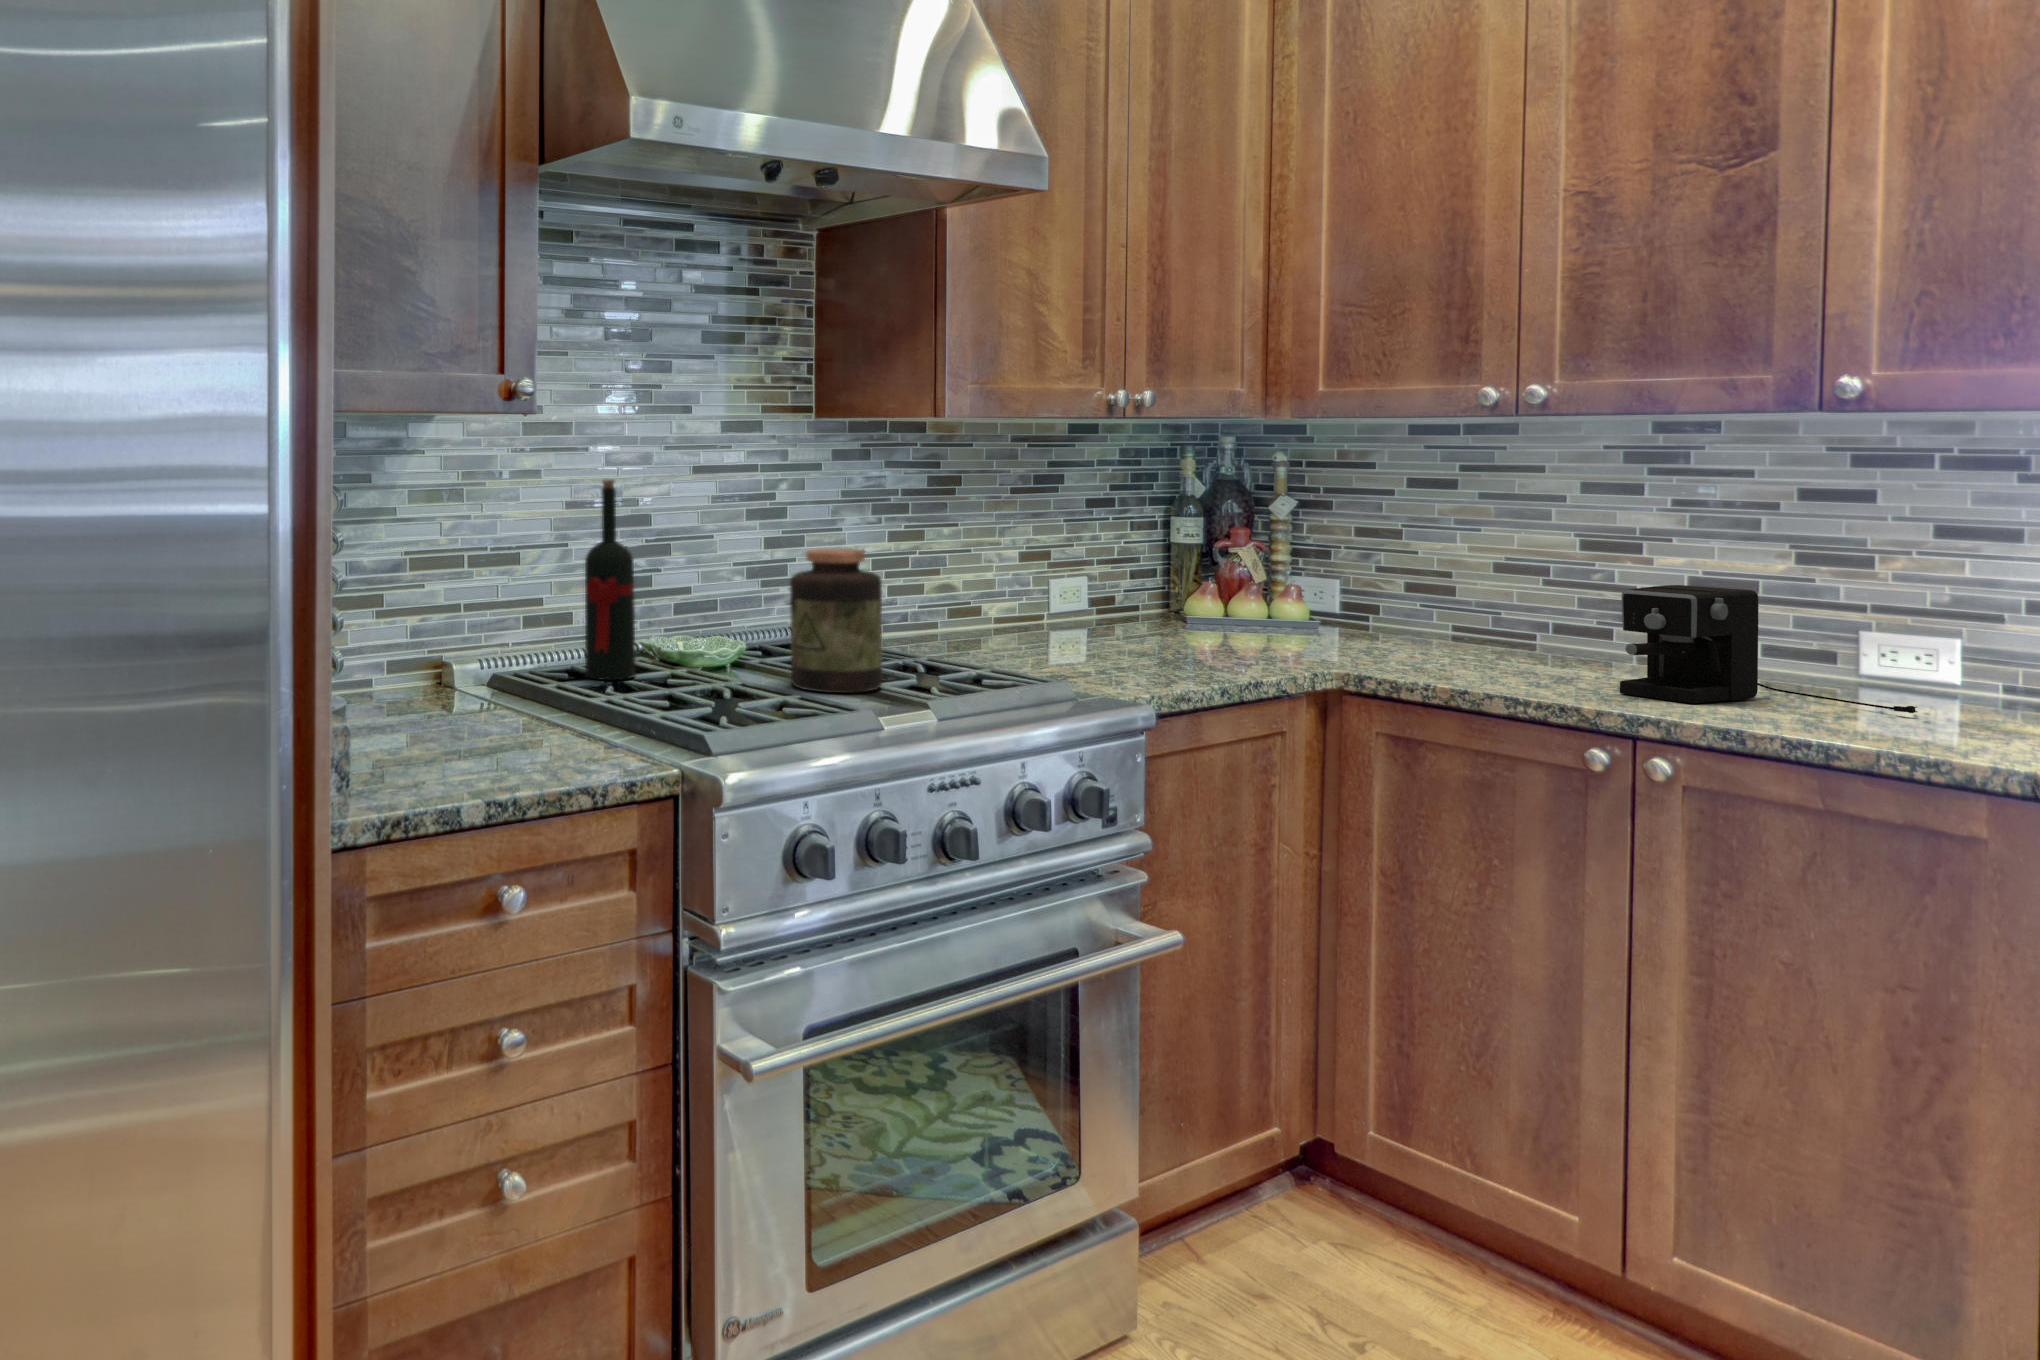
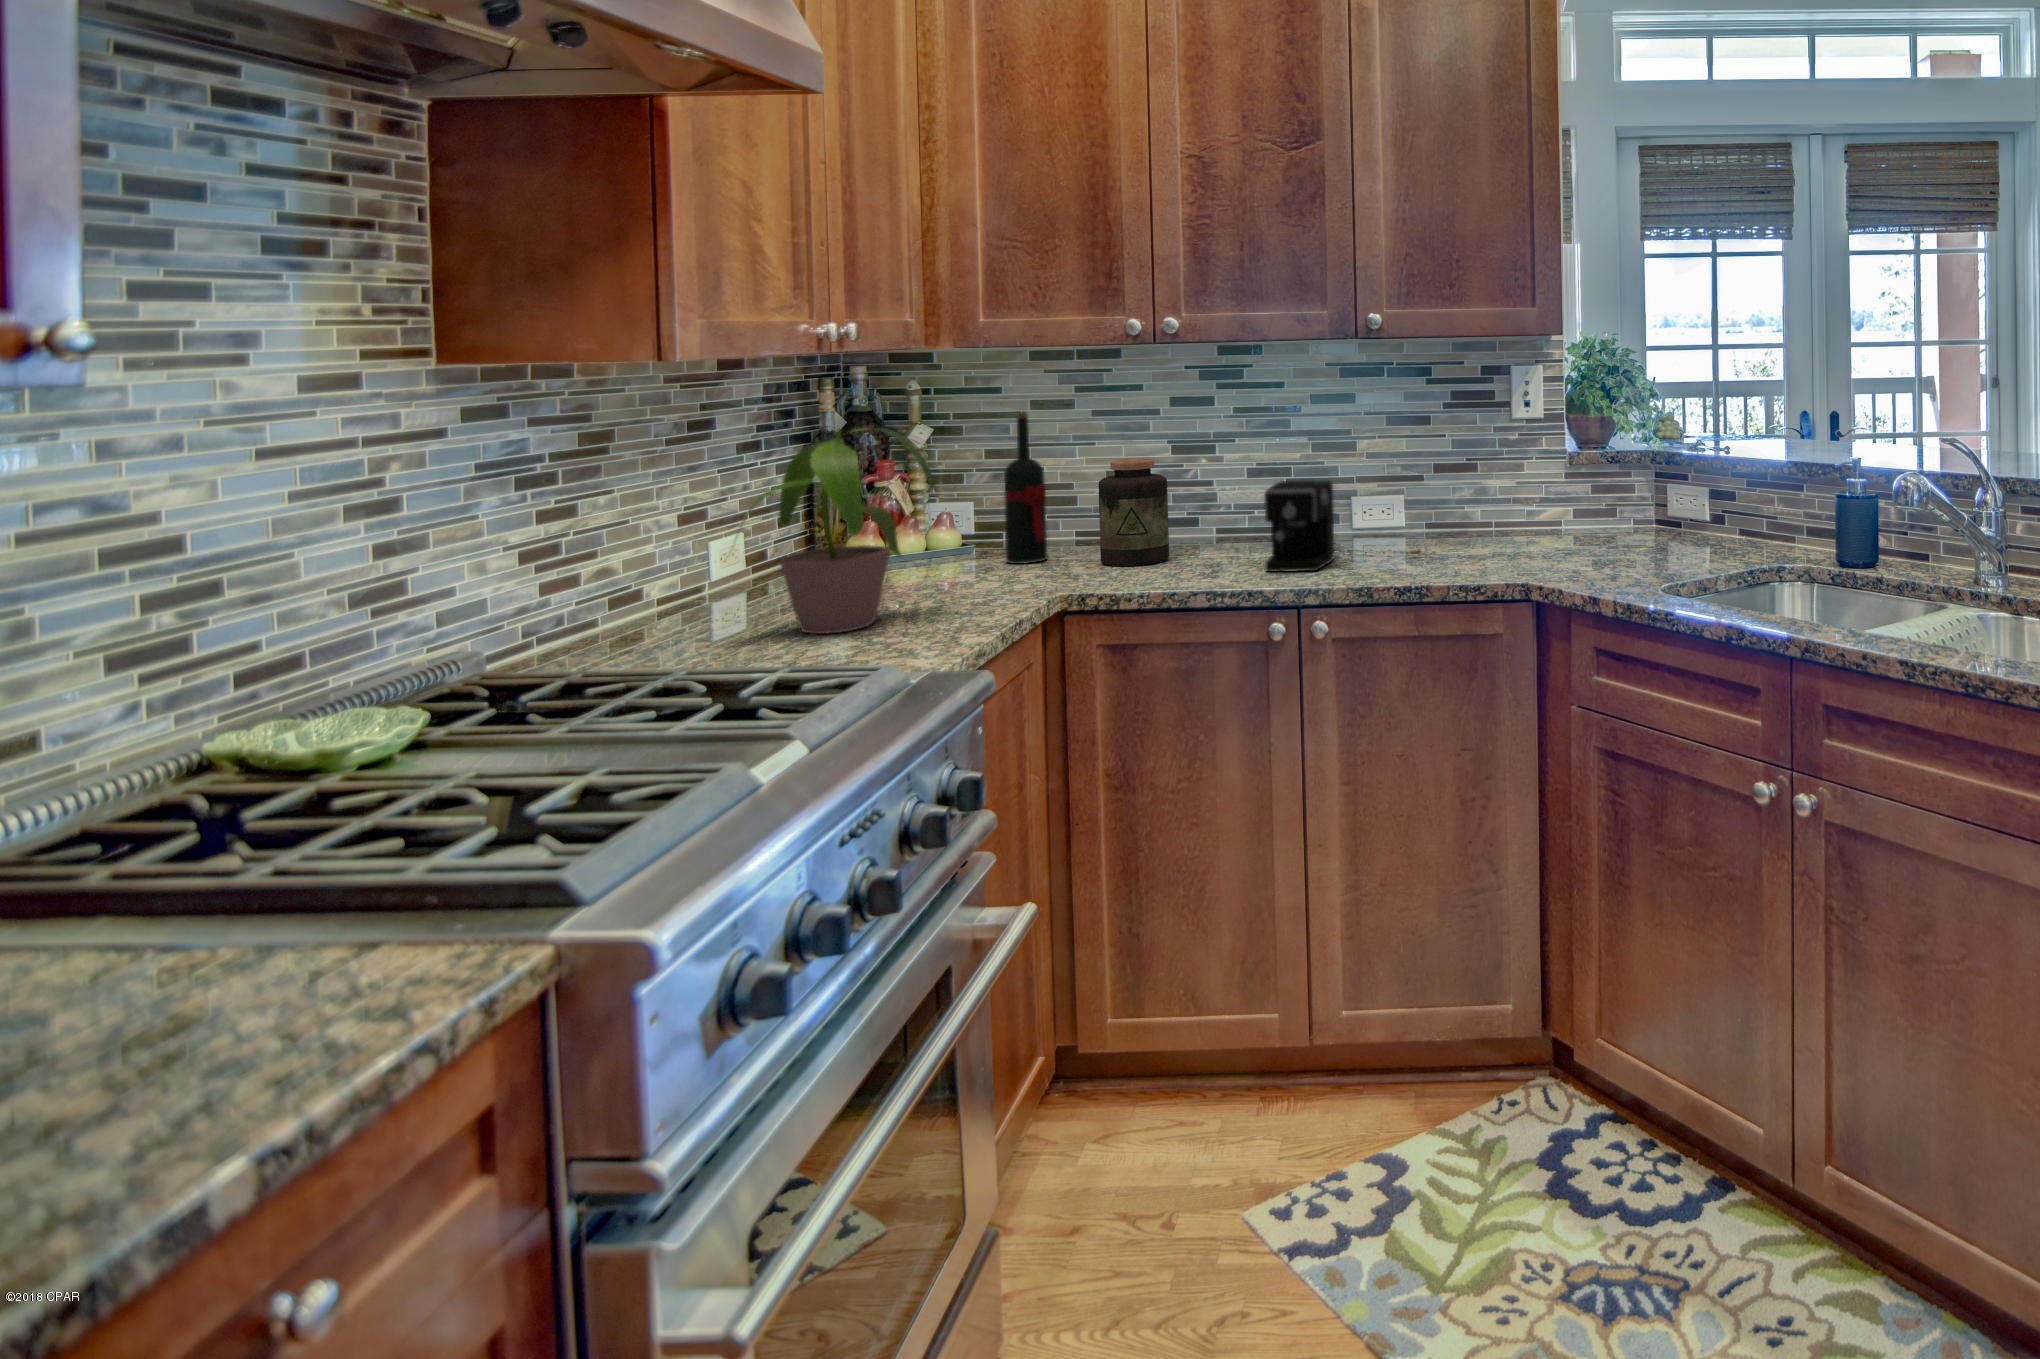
potted plant: none [984,479,1202,664] -> present [727,429,938,634]
wine bottle: present [585,480,636,680] -> present [1004,411,1048,564]
jar: present [790,549,882,693] -> present [1099,459,1169,566]

